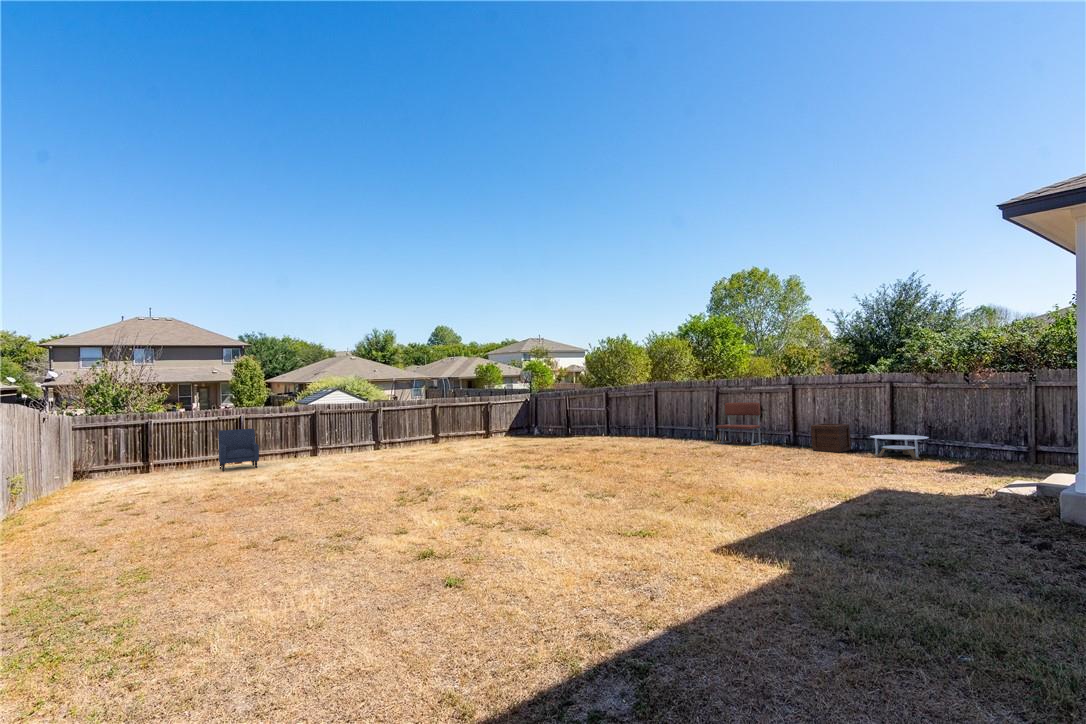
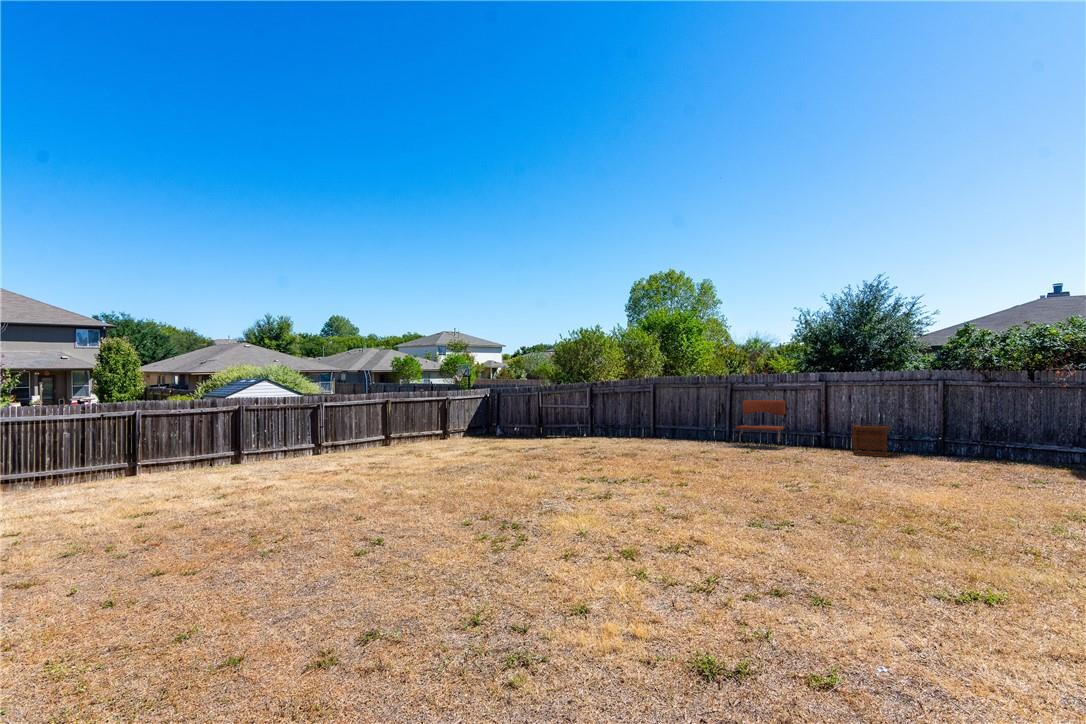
chair: present [218,428,259,471] -> none [100,428,163,488]
round table: present [870,435,929,459] -> none [923,437,991,464]

